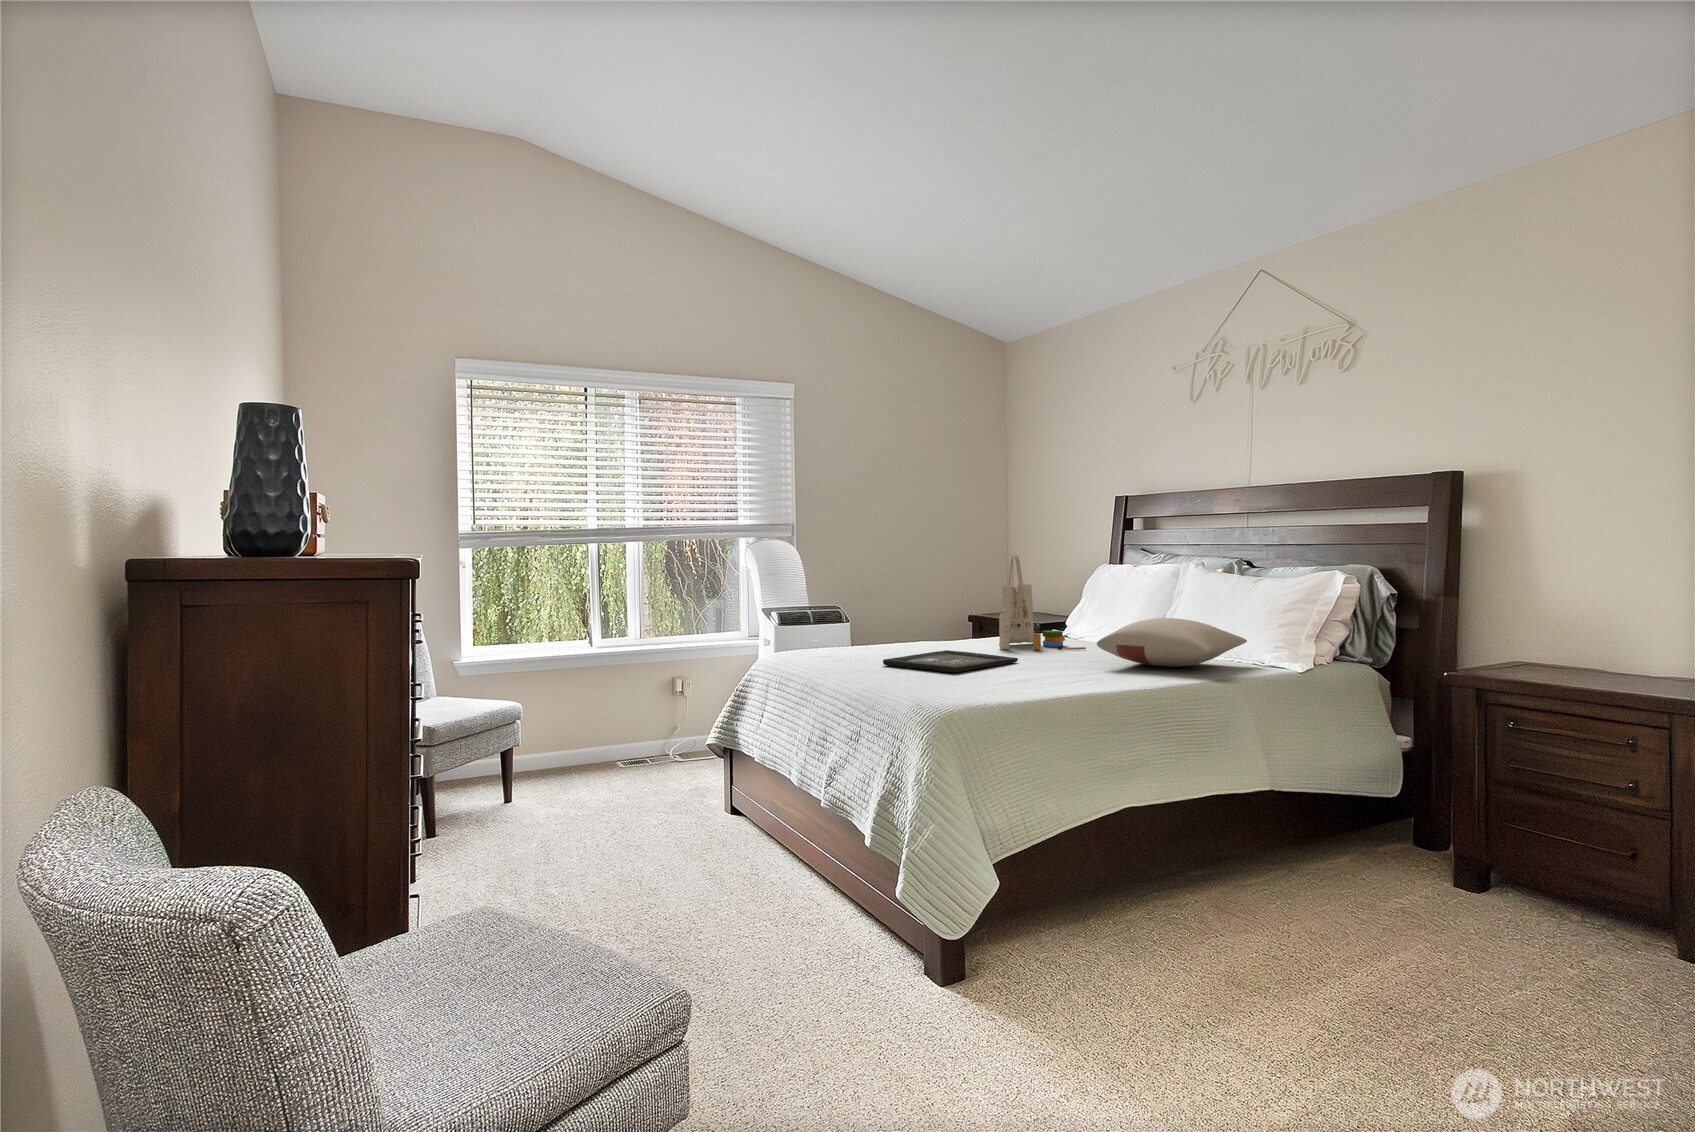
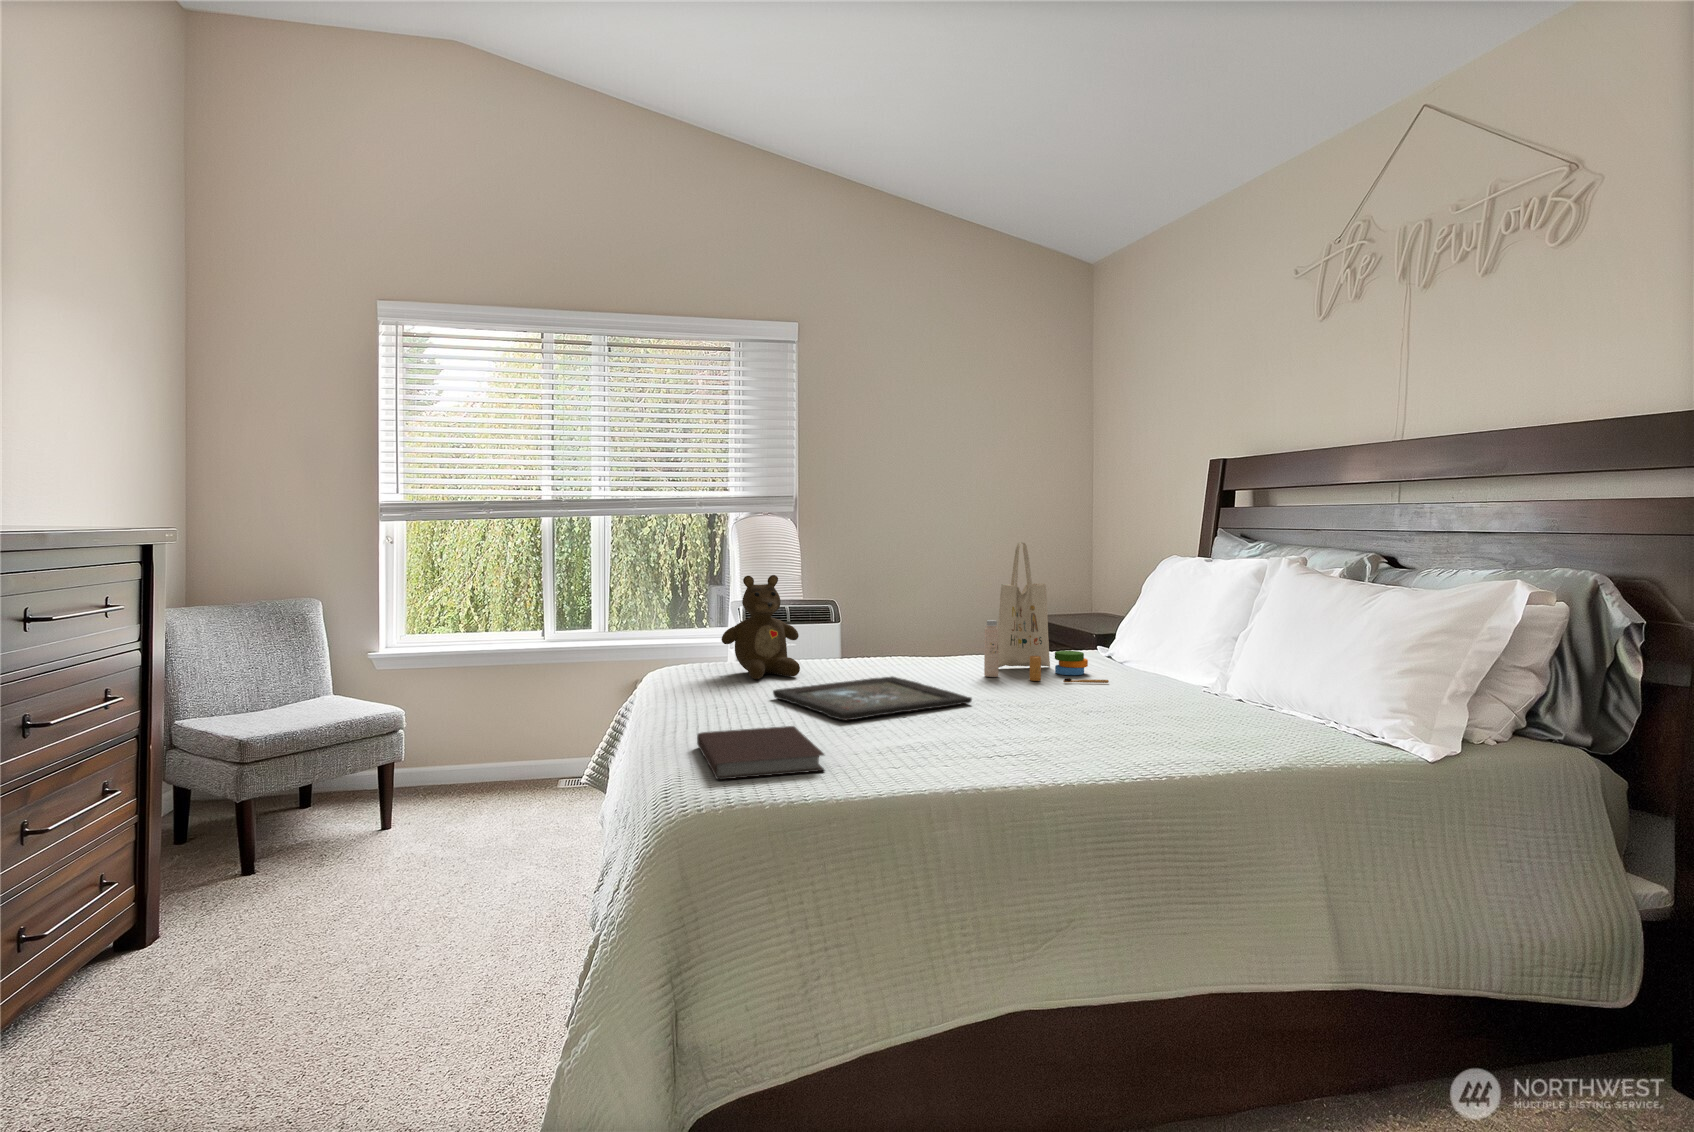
teddy bear: none [817,582,876,657] -> present [721,575,800,679]
pillow: present [1097,618,1247,667] -> none [1078,649,1343,732]
notebook: none [889,673,989,698] -> present [697,726,824,779]

